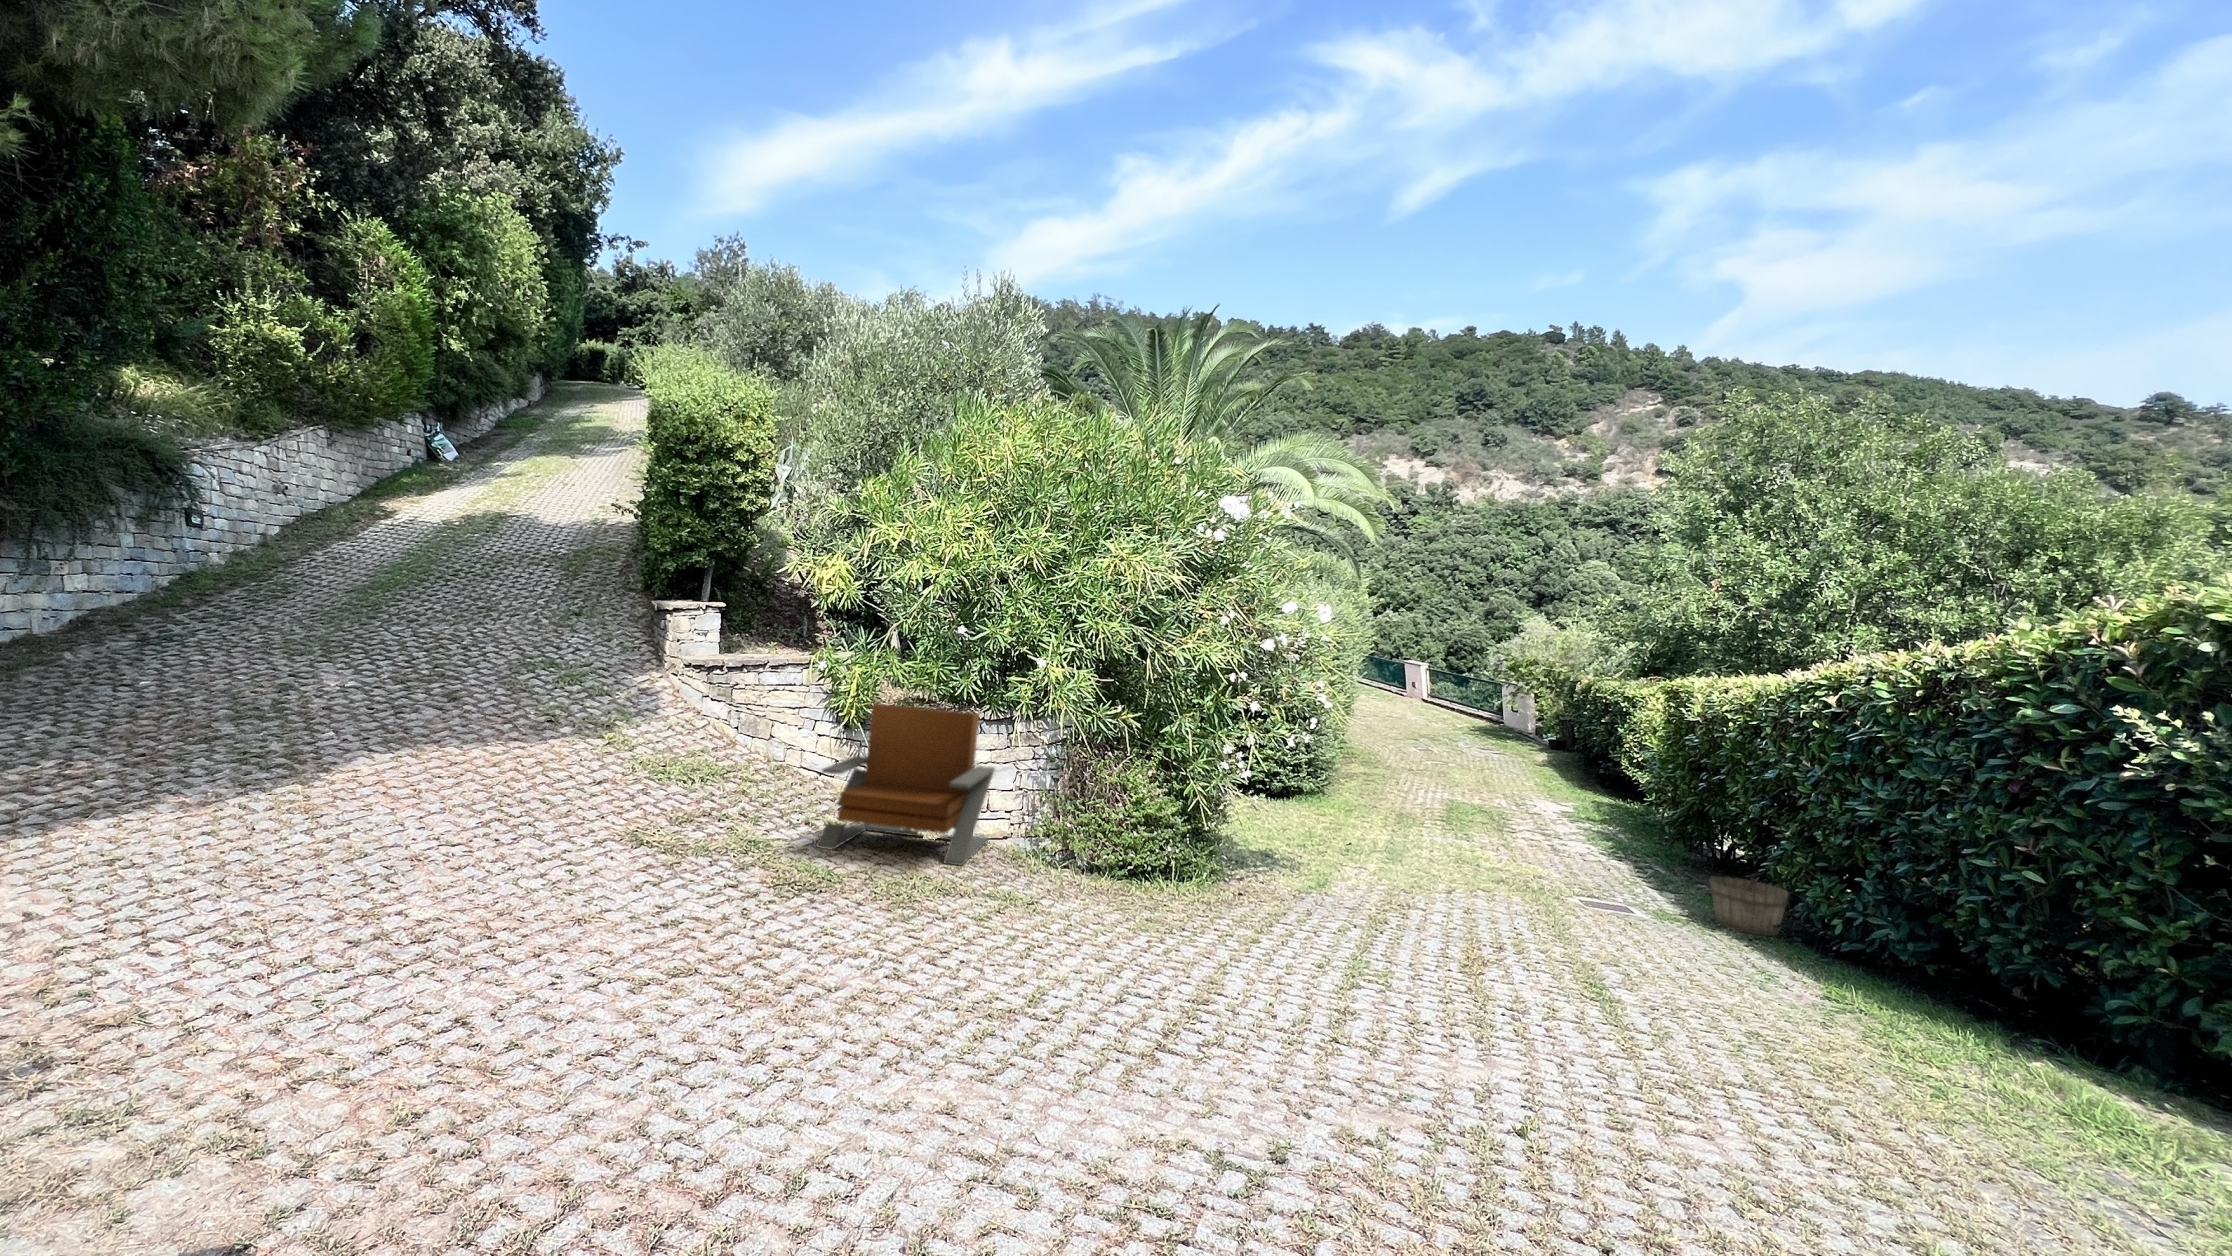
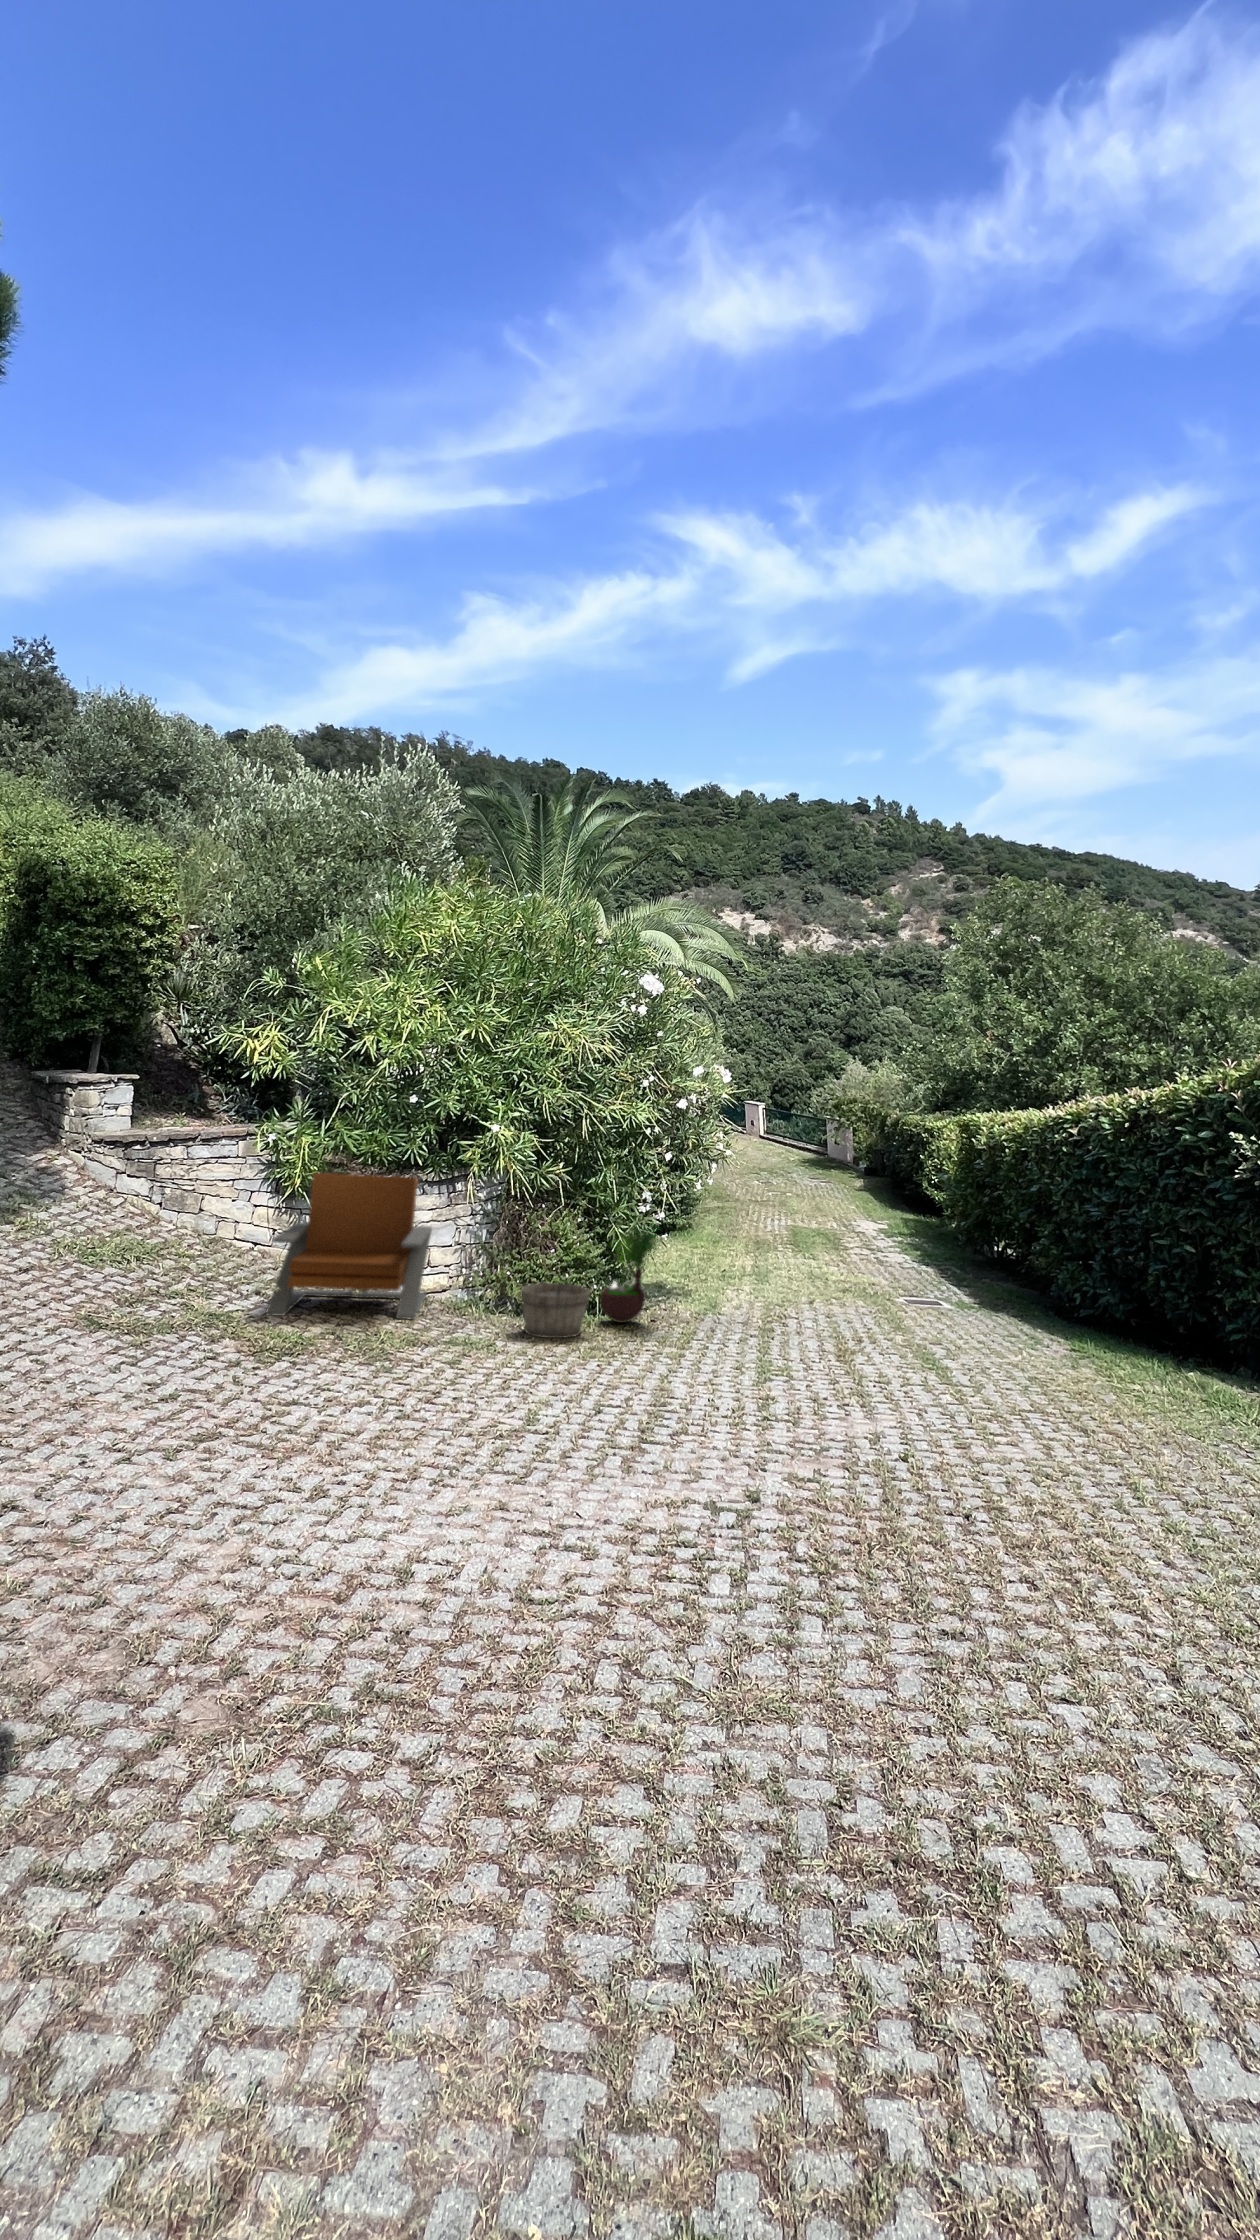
potted tree: none [1178,773,1250,890] -> present [600,1225,659,1323]
wooden bucket: present [1709,877,1789,936] -> present [520,1280,590,1338]

